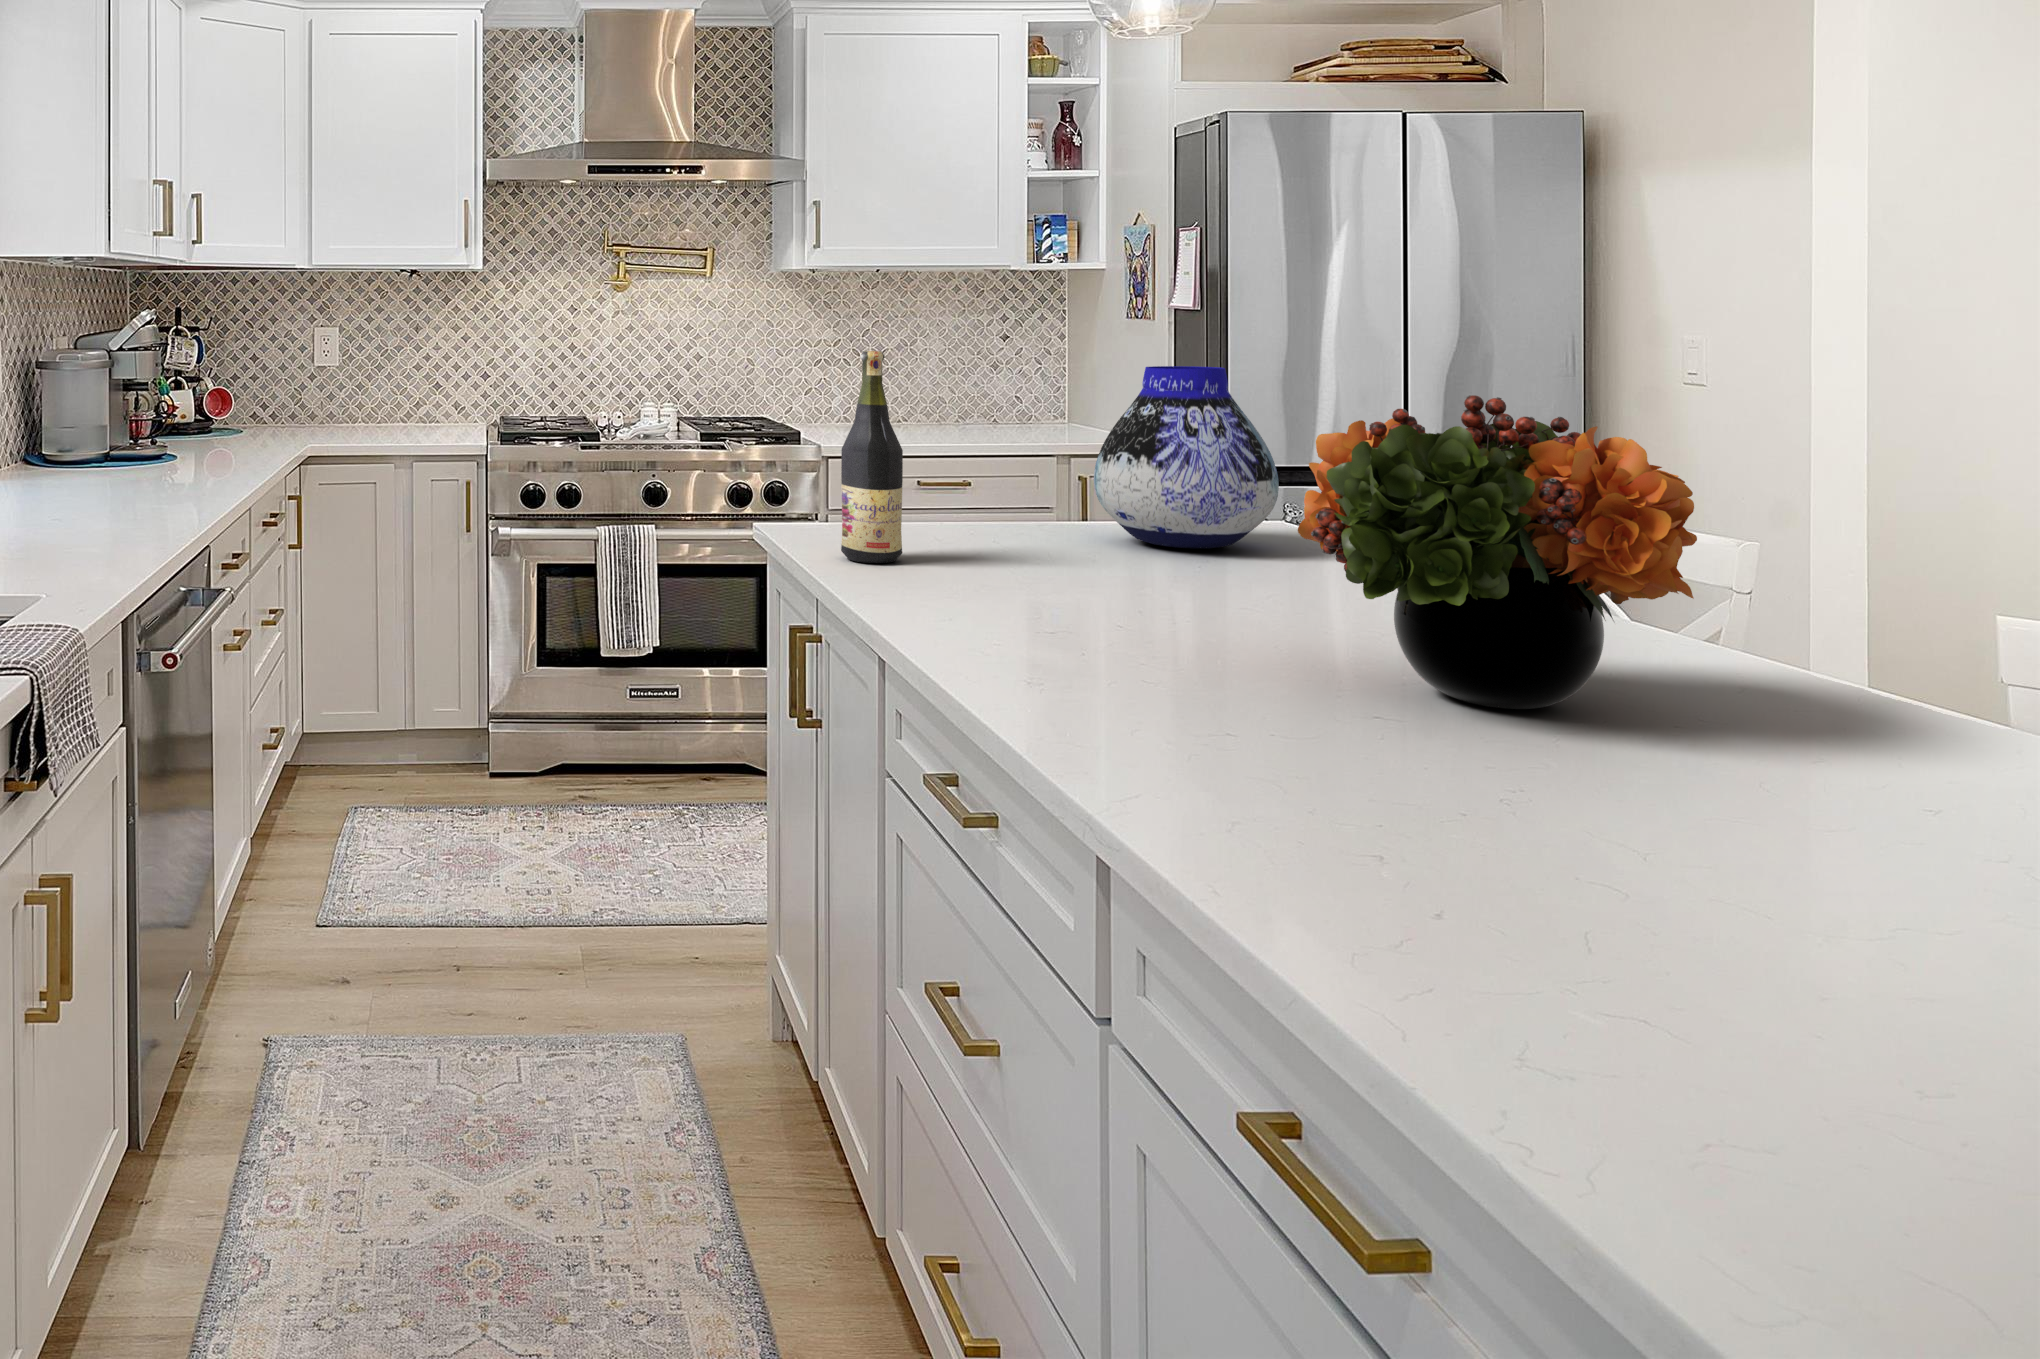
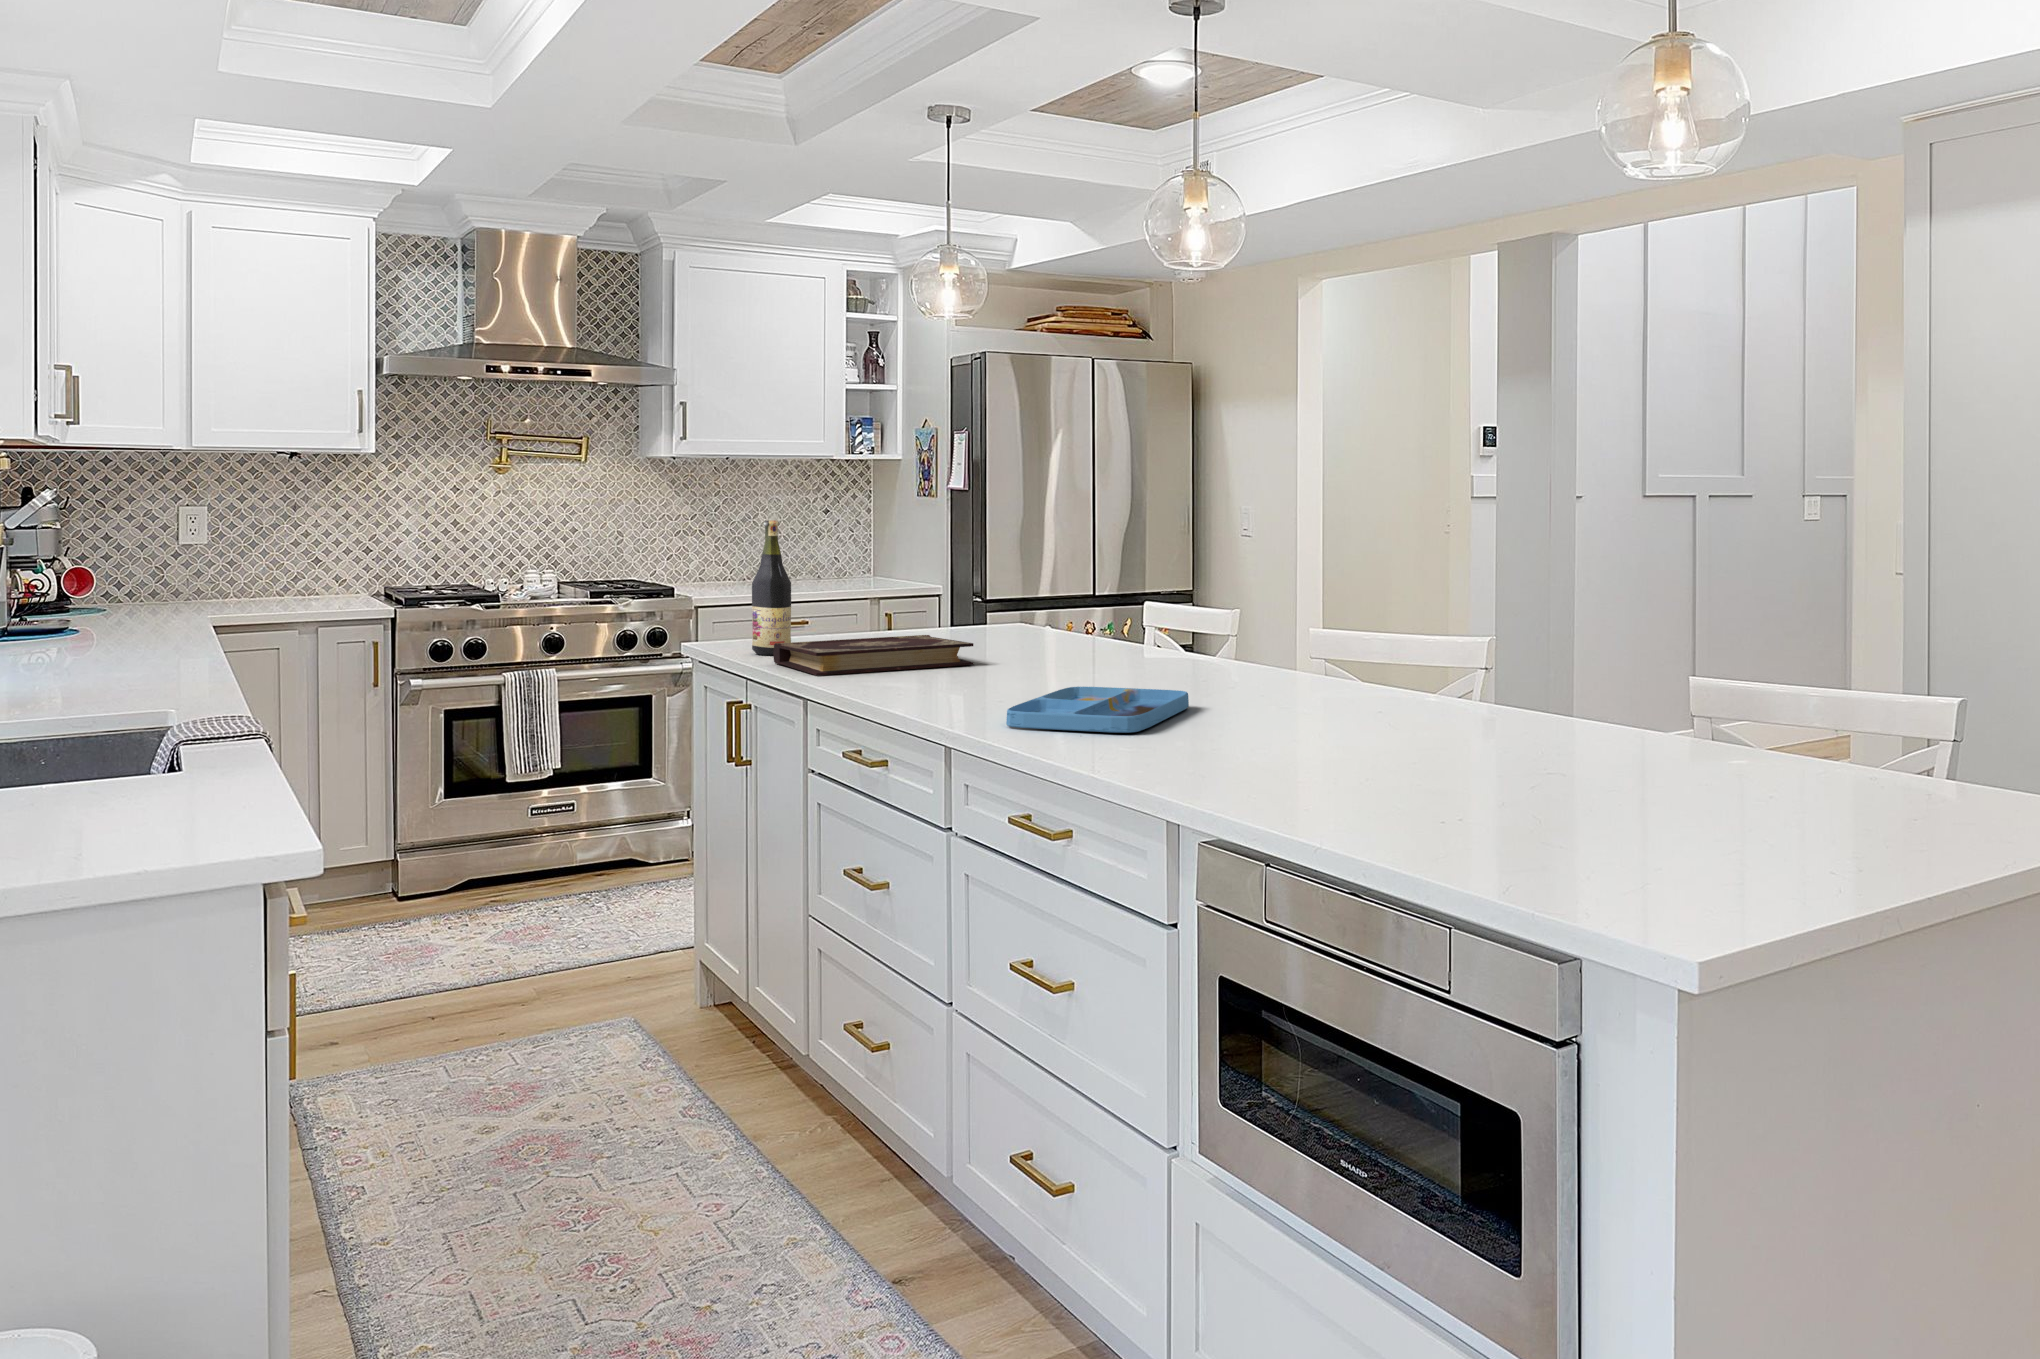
vase: present [1094,366,1279,549] -> none [904,529,1006,638]
flower arrangement: present [1298,395,1697,709] -> none [1004,537,1164,680]
book: none [863,552,1223,626] -> present [773,635,973,676]
tray: none [1338,765,1903,1038] -> present [1006,687,1189,733]

